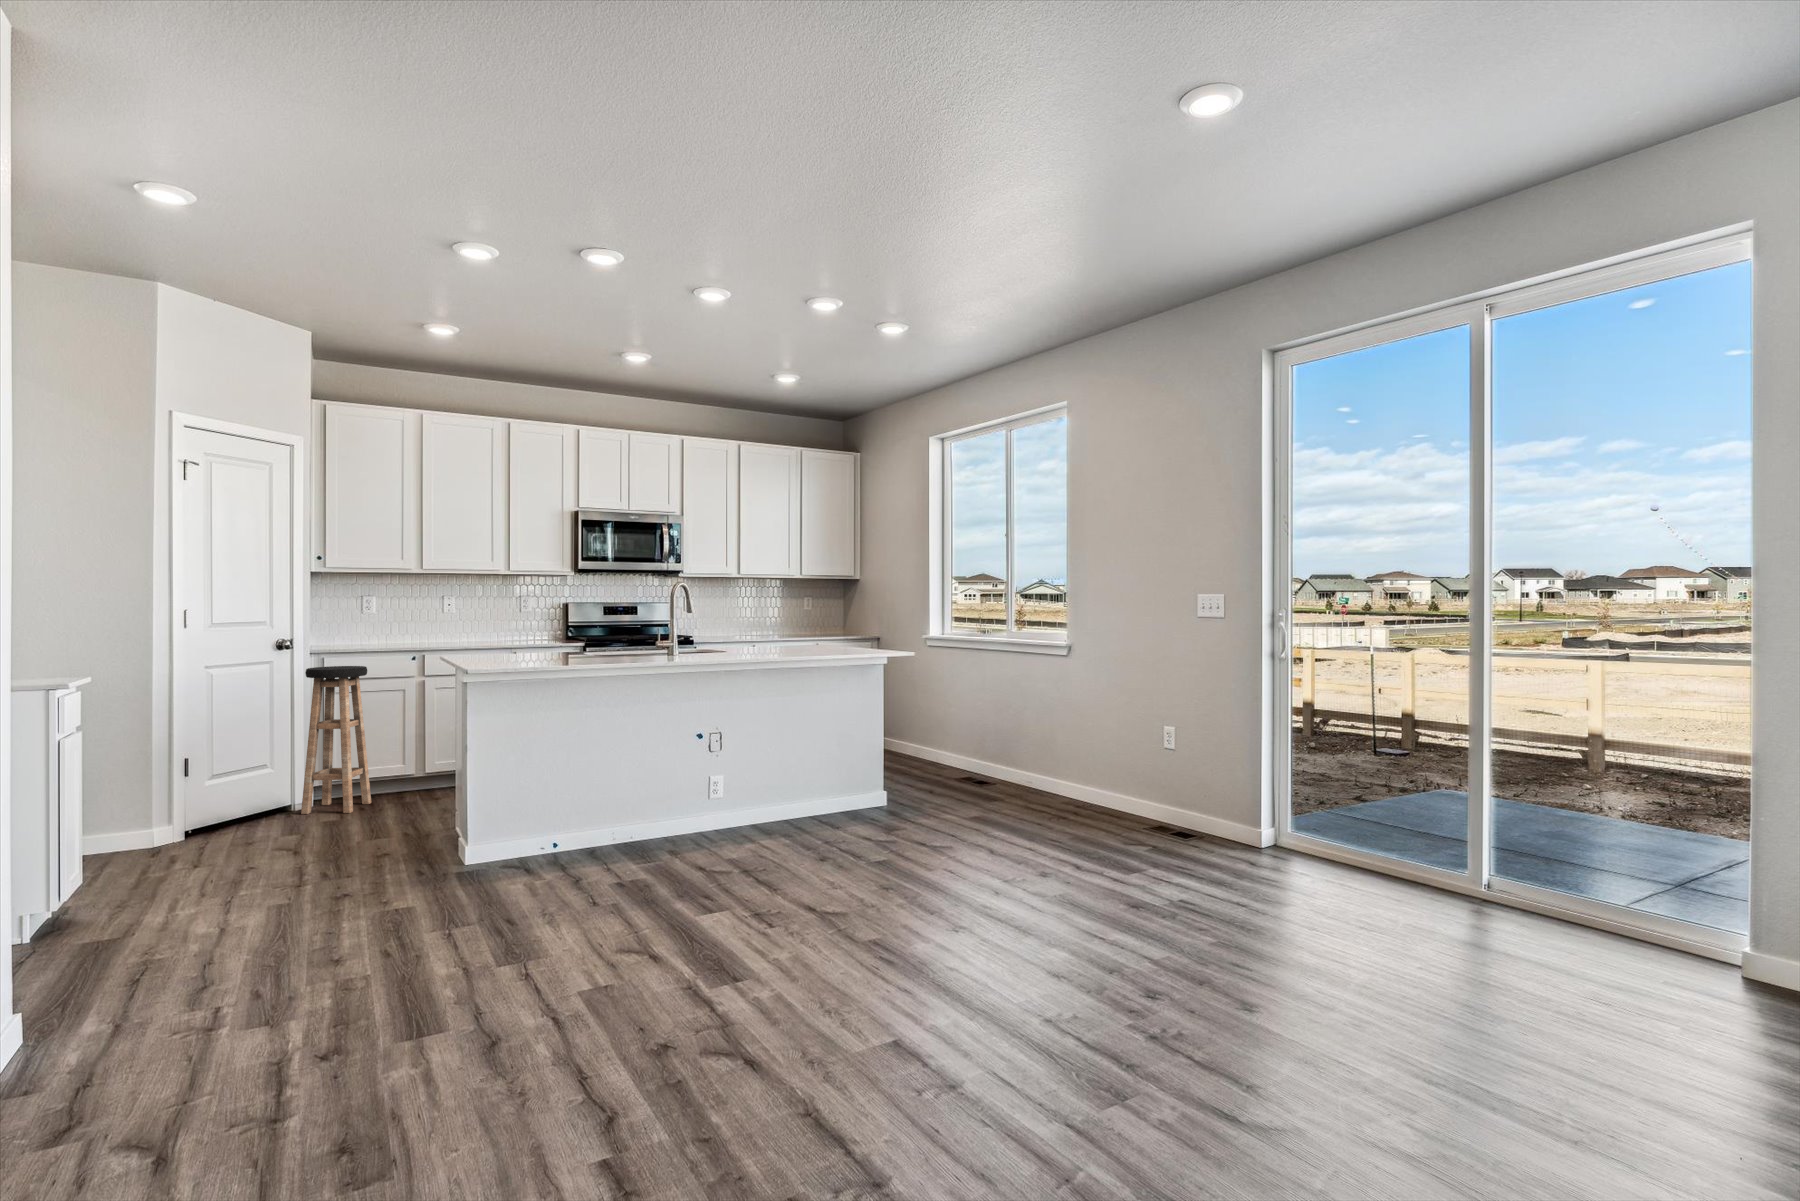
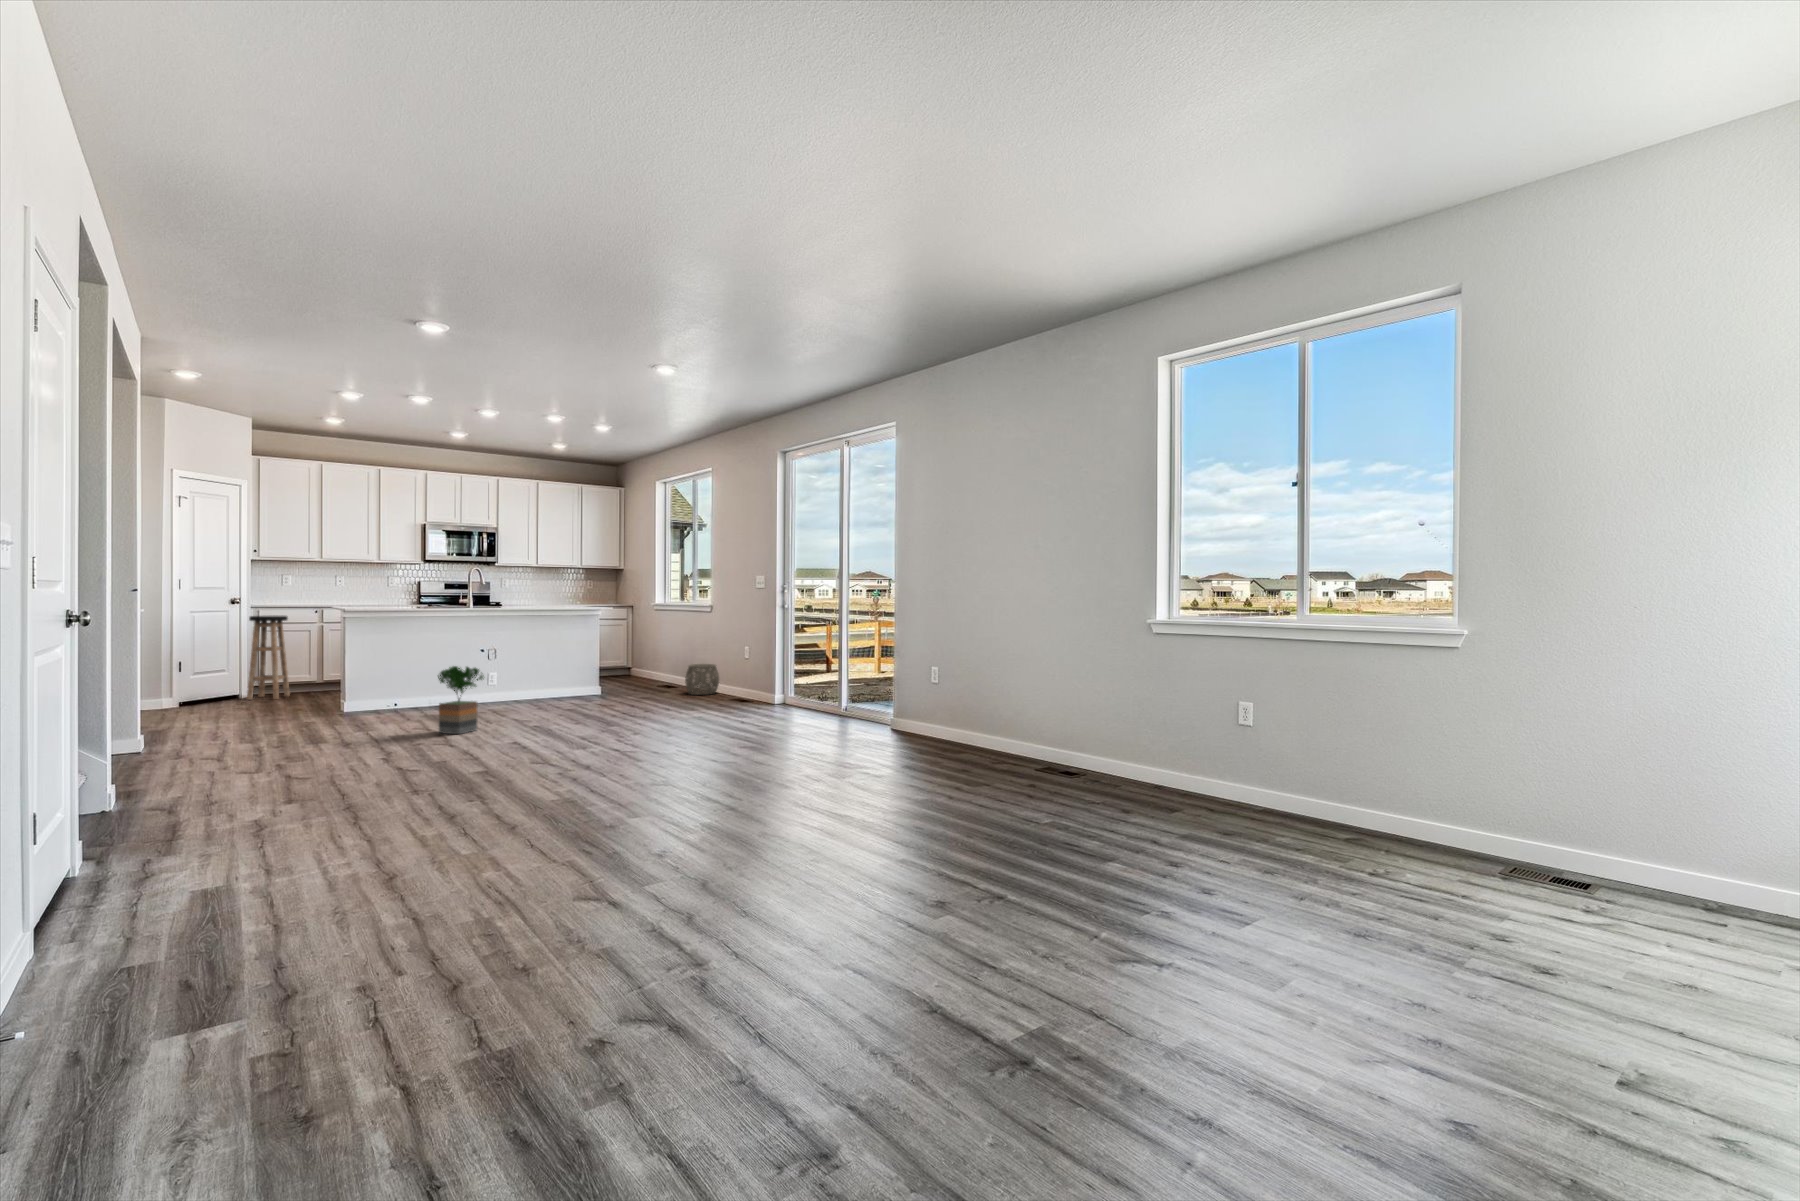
woven basket: none [1032,750,1095,812] -> present [685,664,719,695]
potted tree: none [664,807,765,976] -> present [438,666,484,734]

